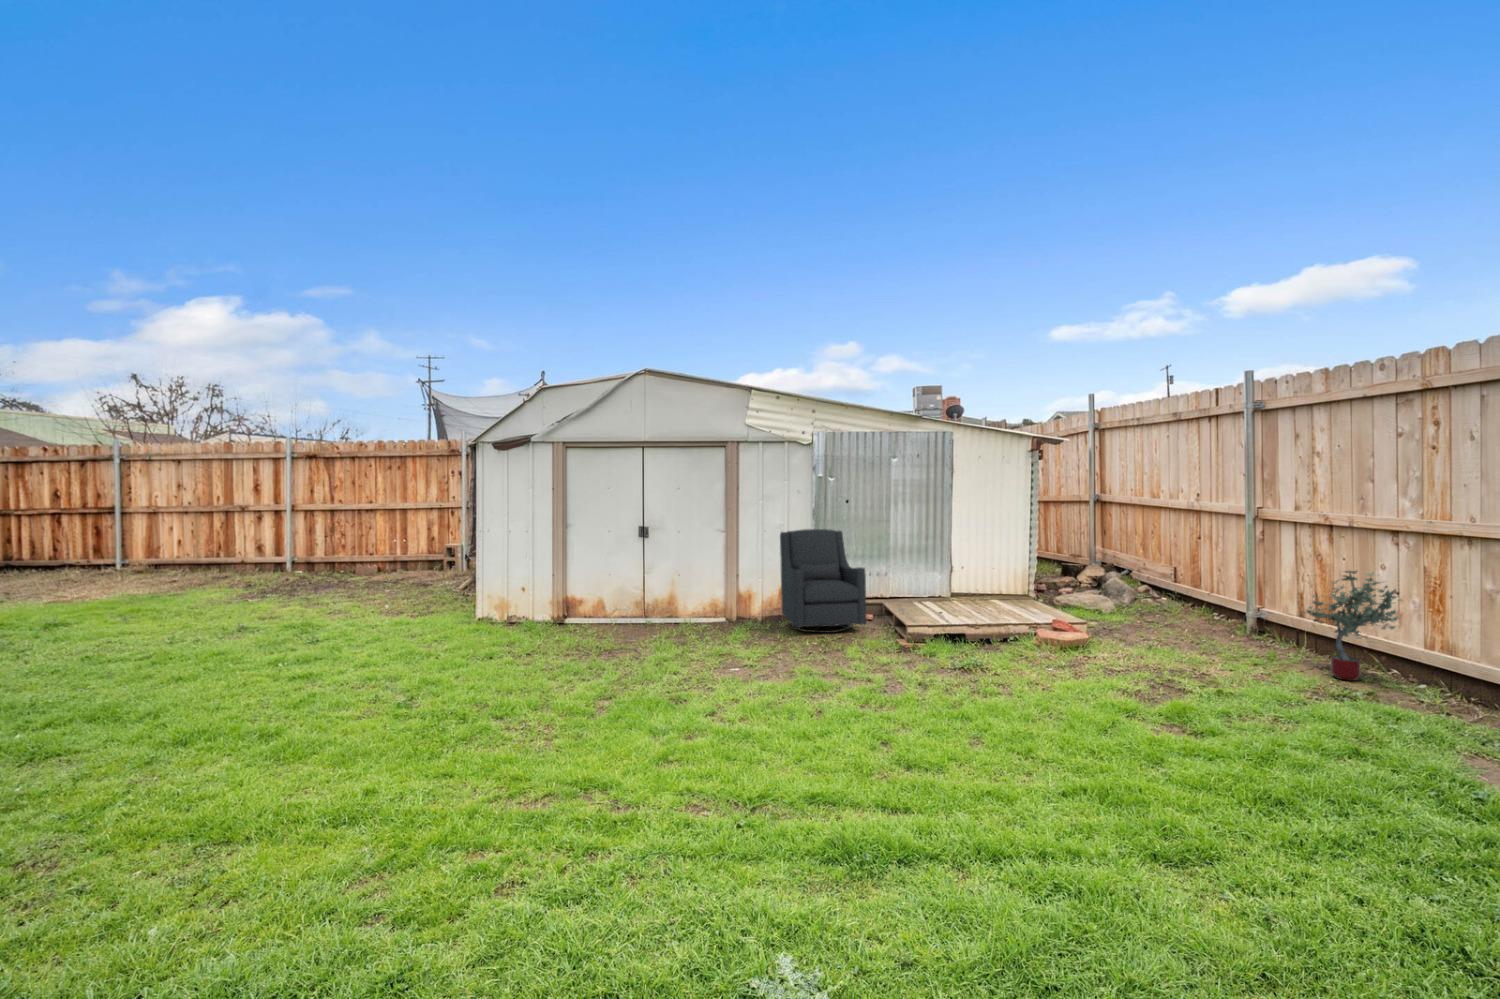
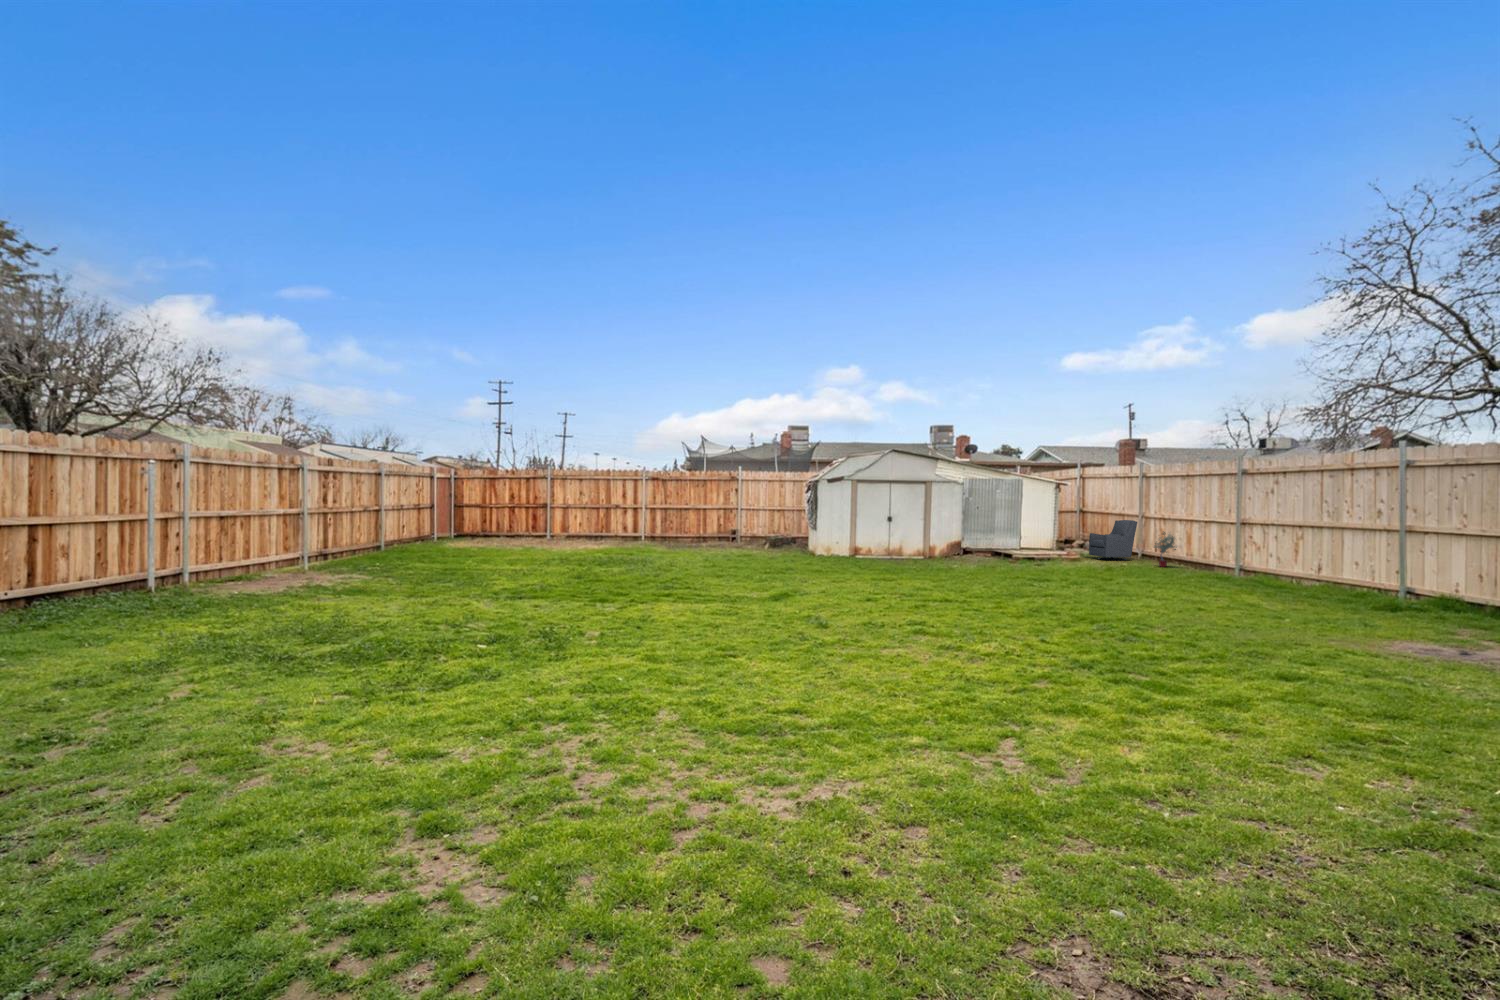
chair: present [780,529,866,633] -> present [1089,520,1137,561]

